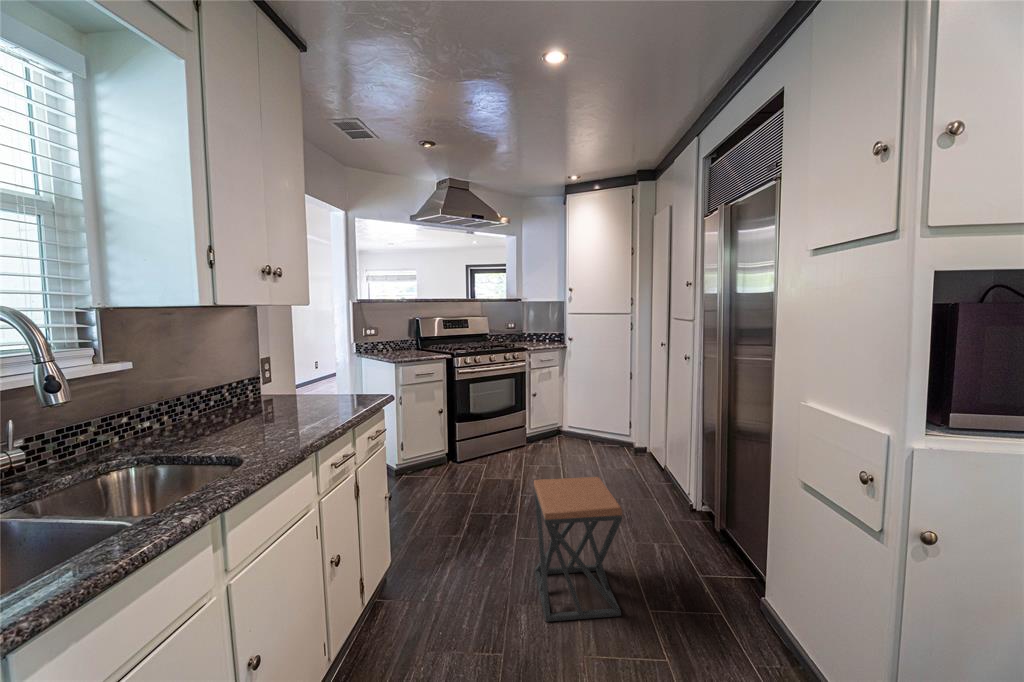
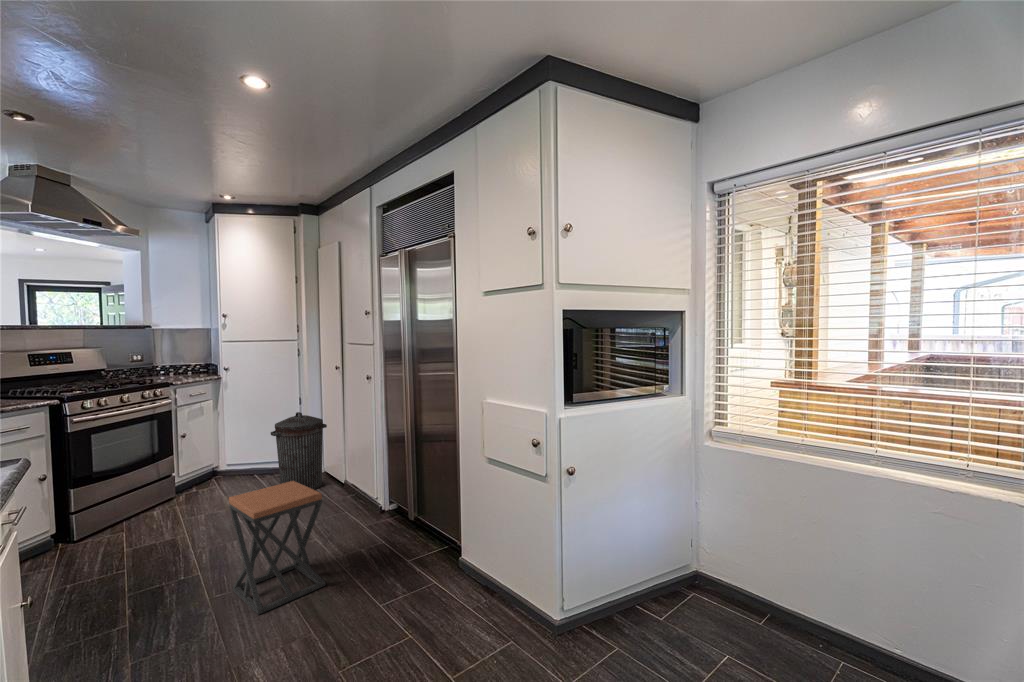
trash can: none [599,389,654,471] -> present [271,412,327,490]

